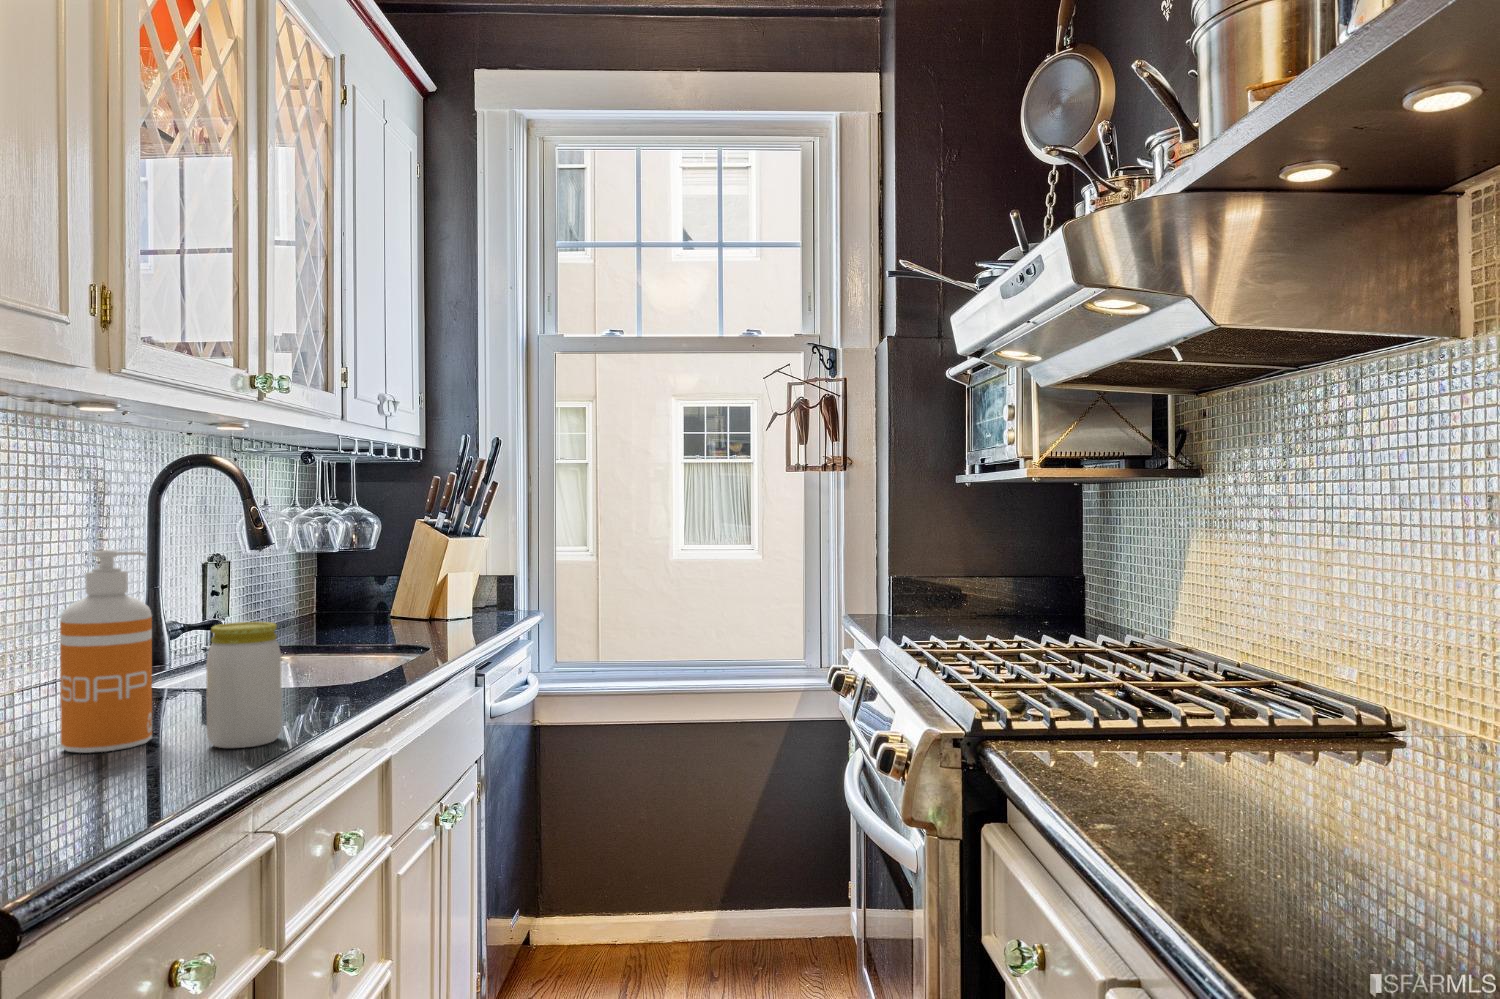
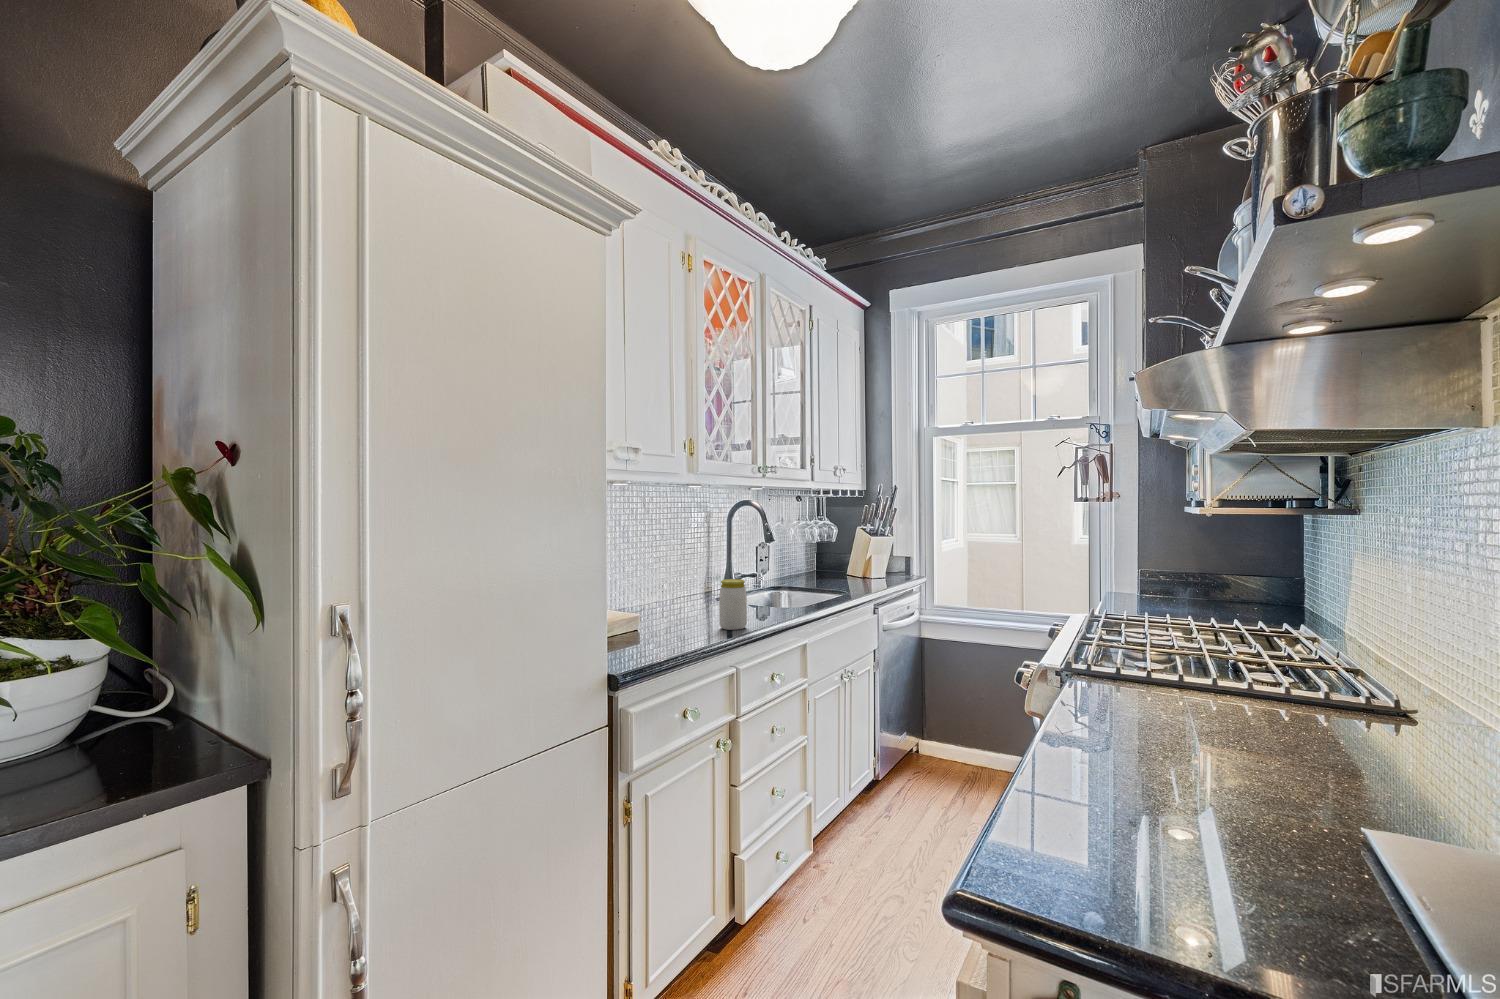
soap dispenser: present [60,551,152,753] -> none [675,548,706,625]

